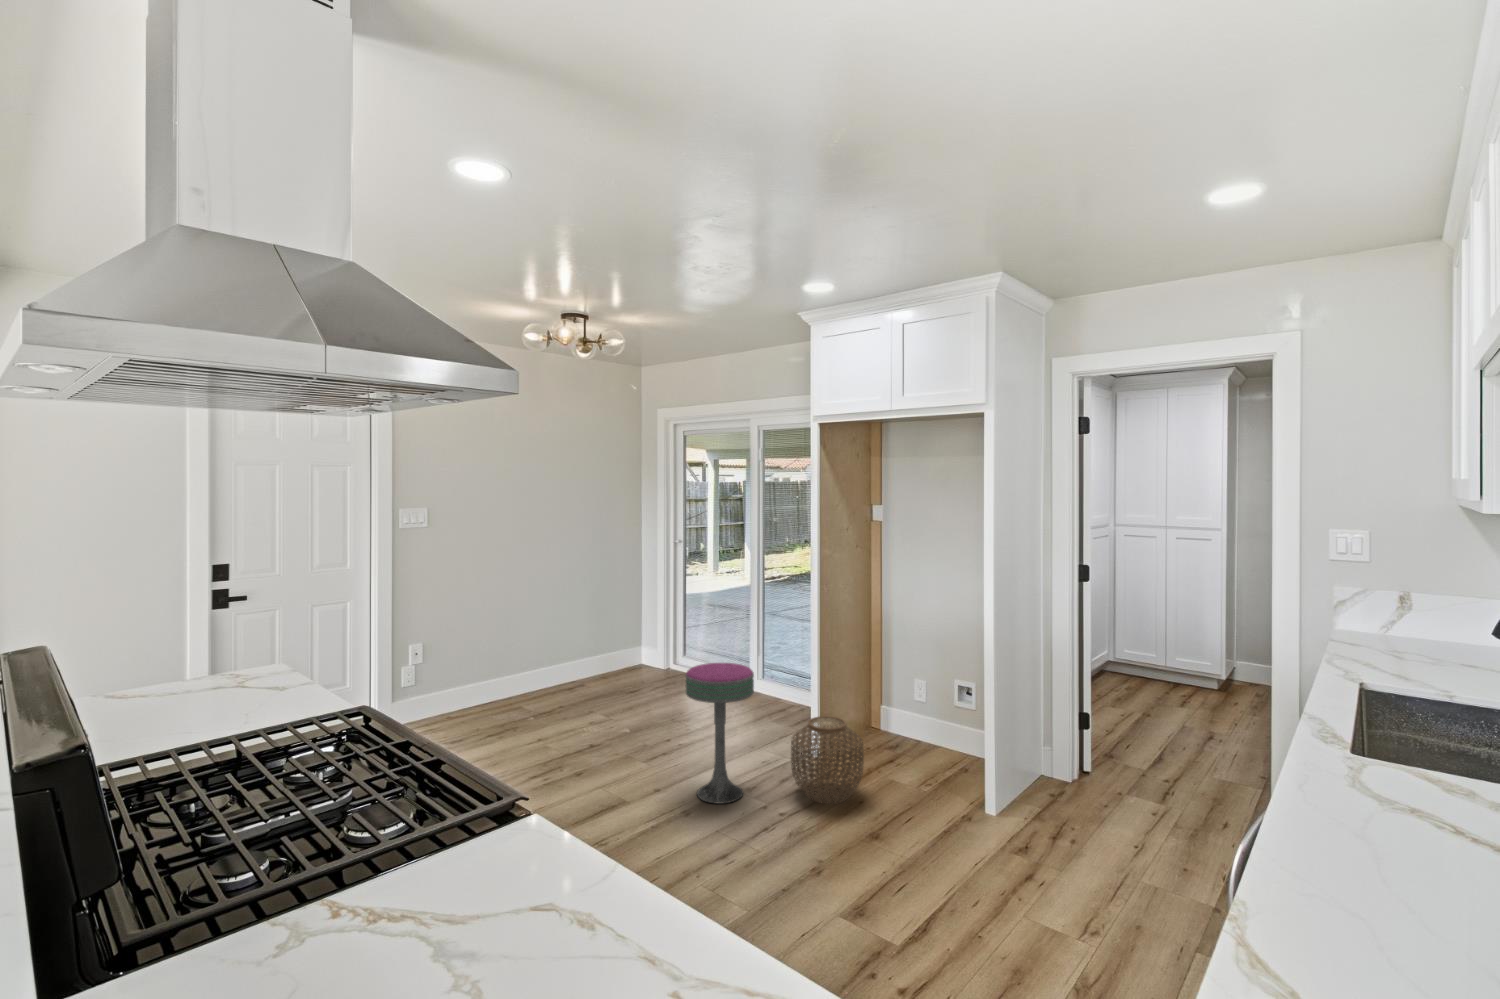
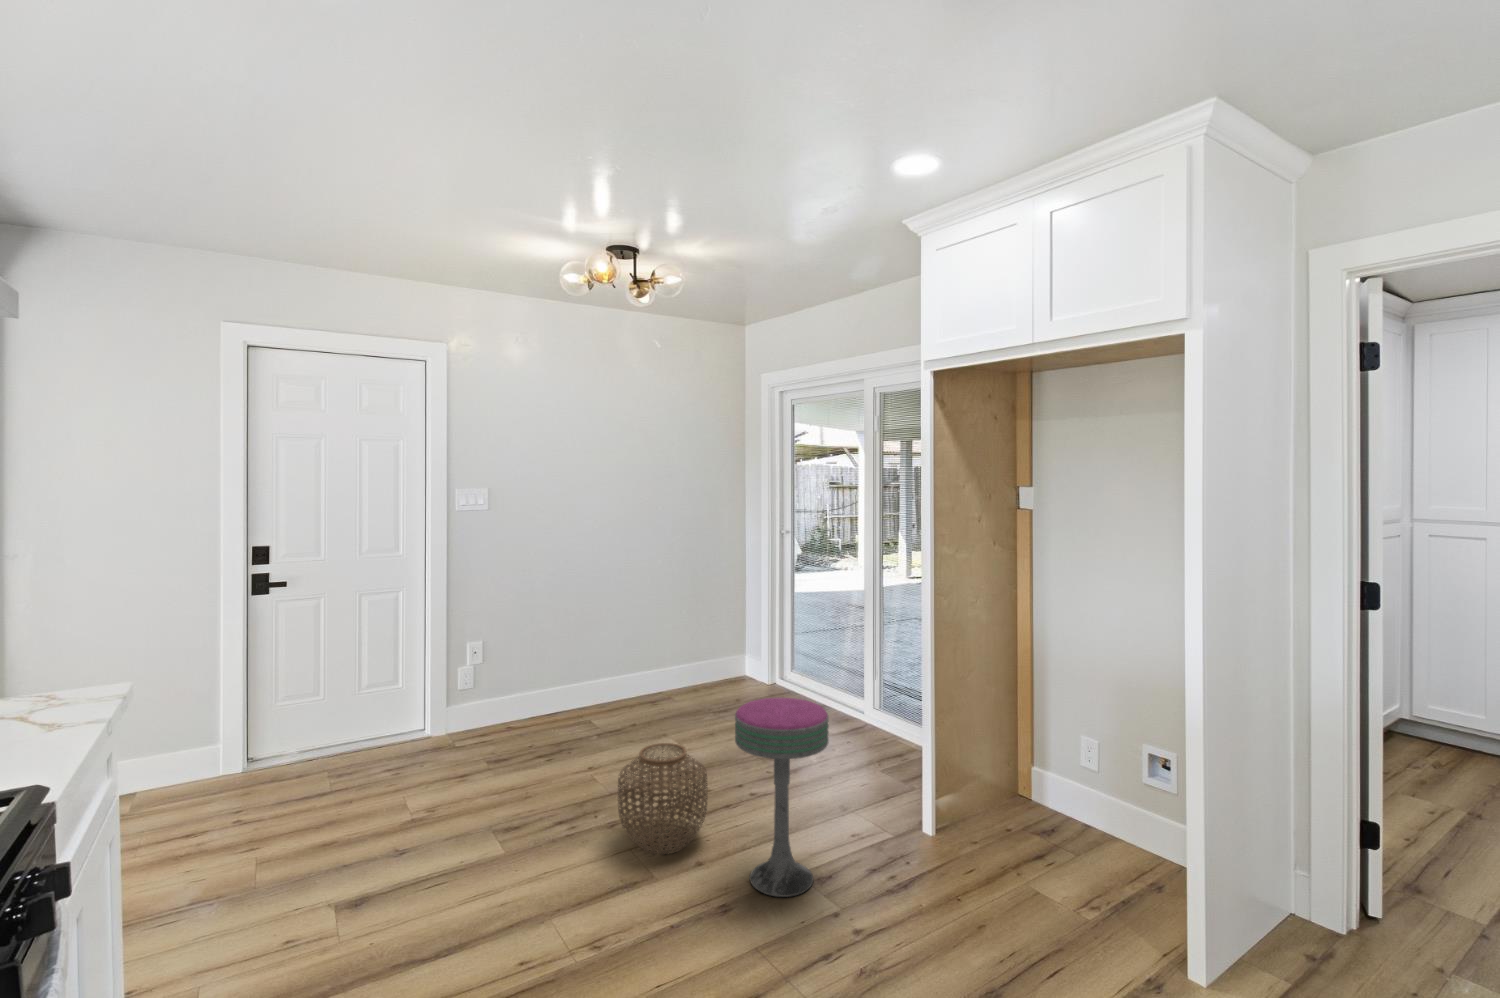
woven basket: present [791,716,864,804] -> present [618,743,707,854]

